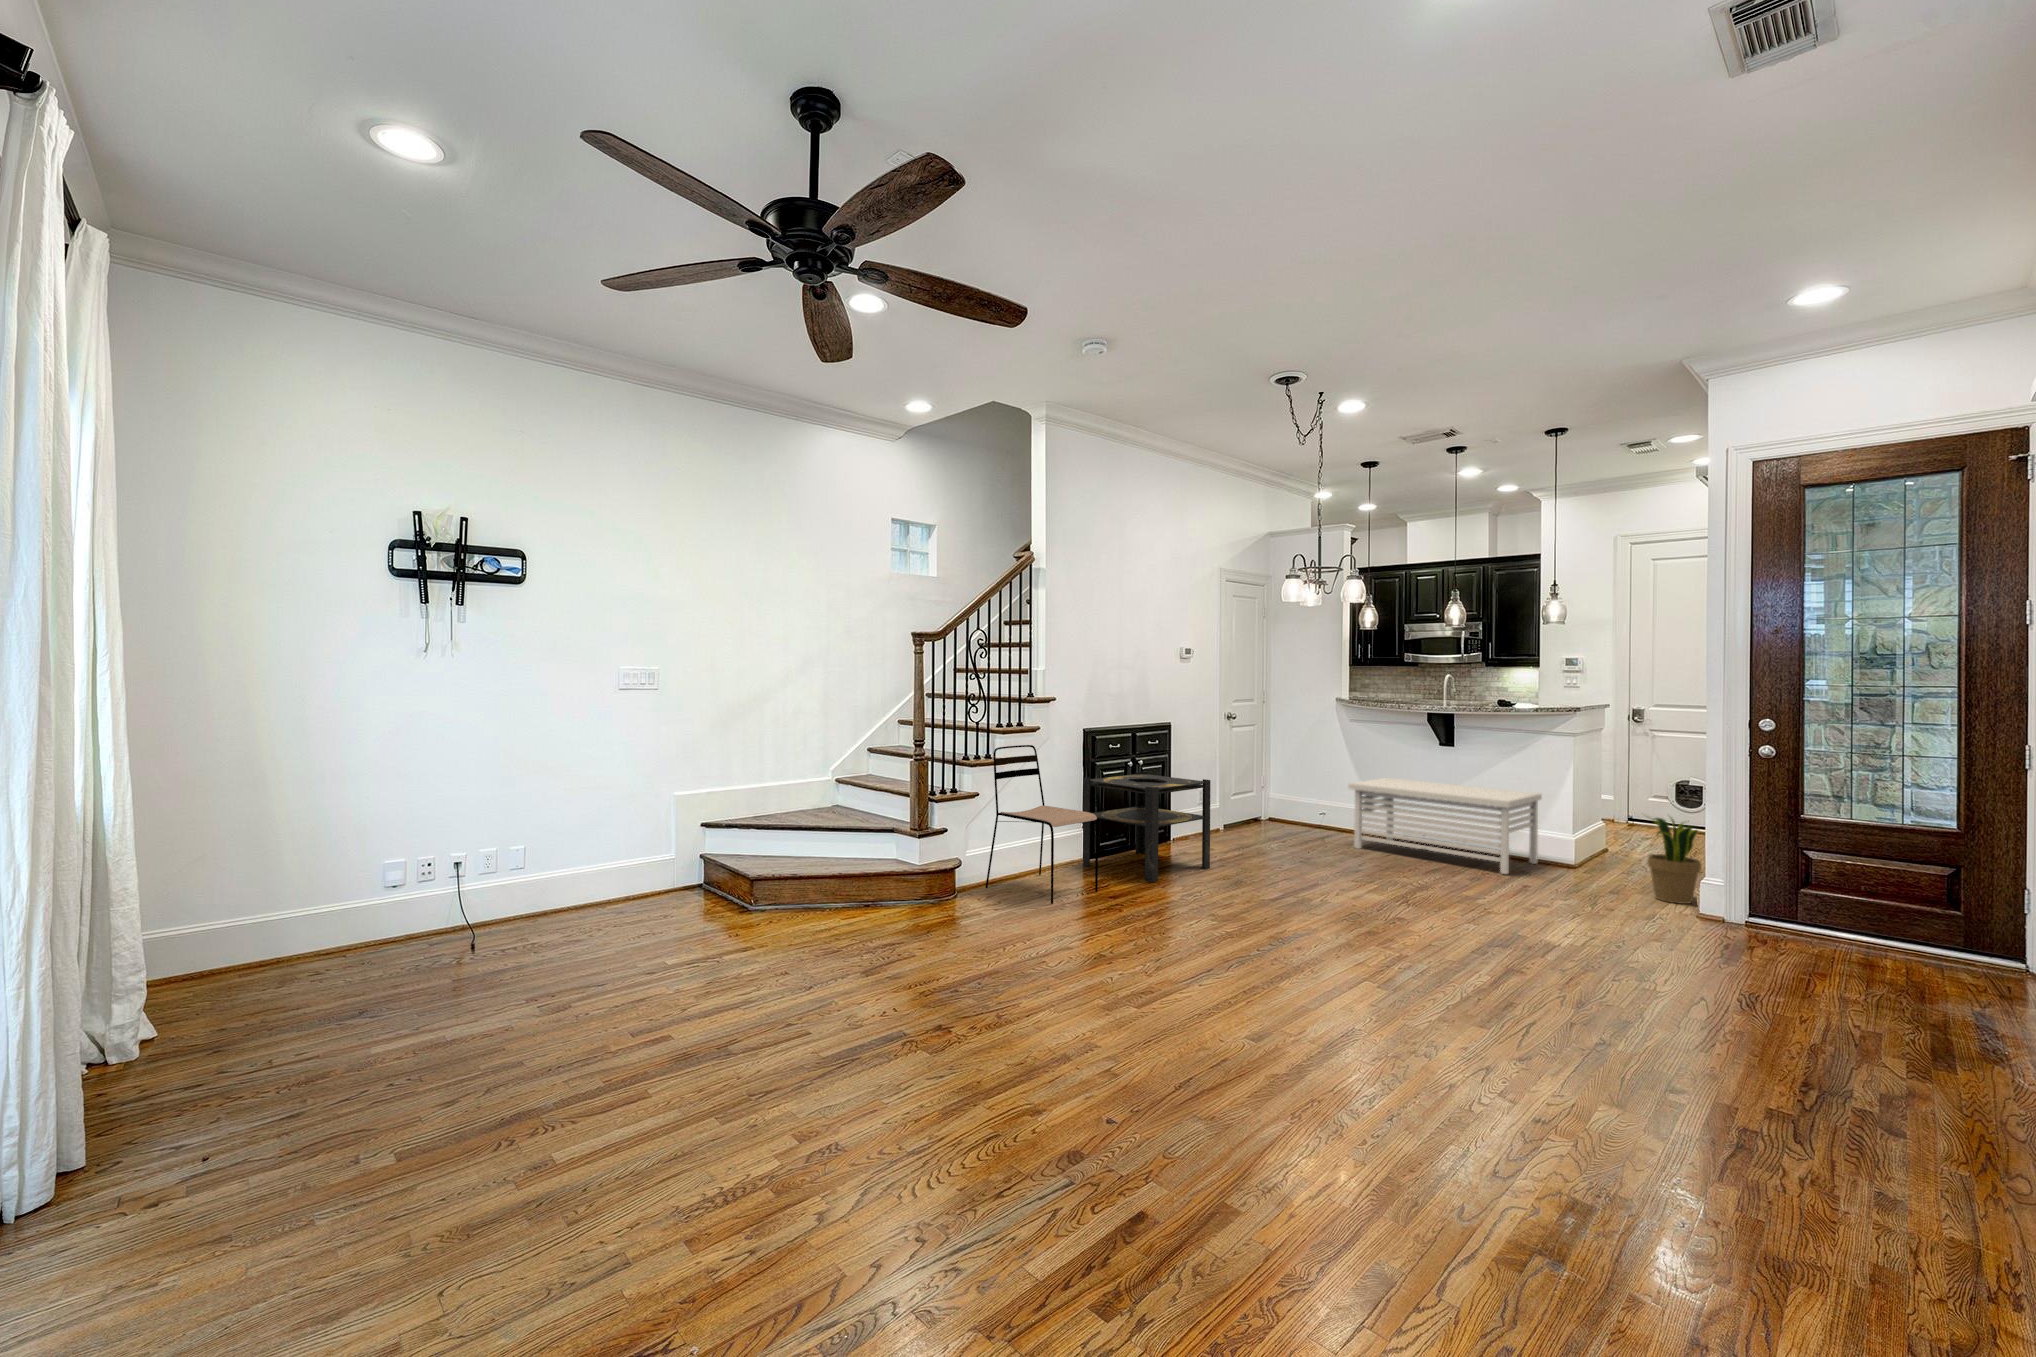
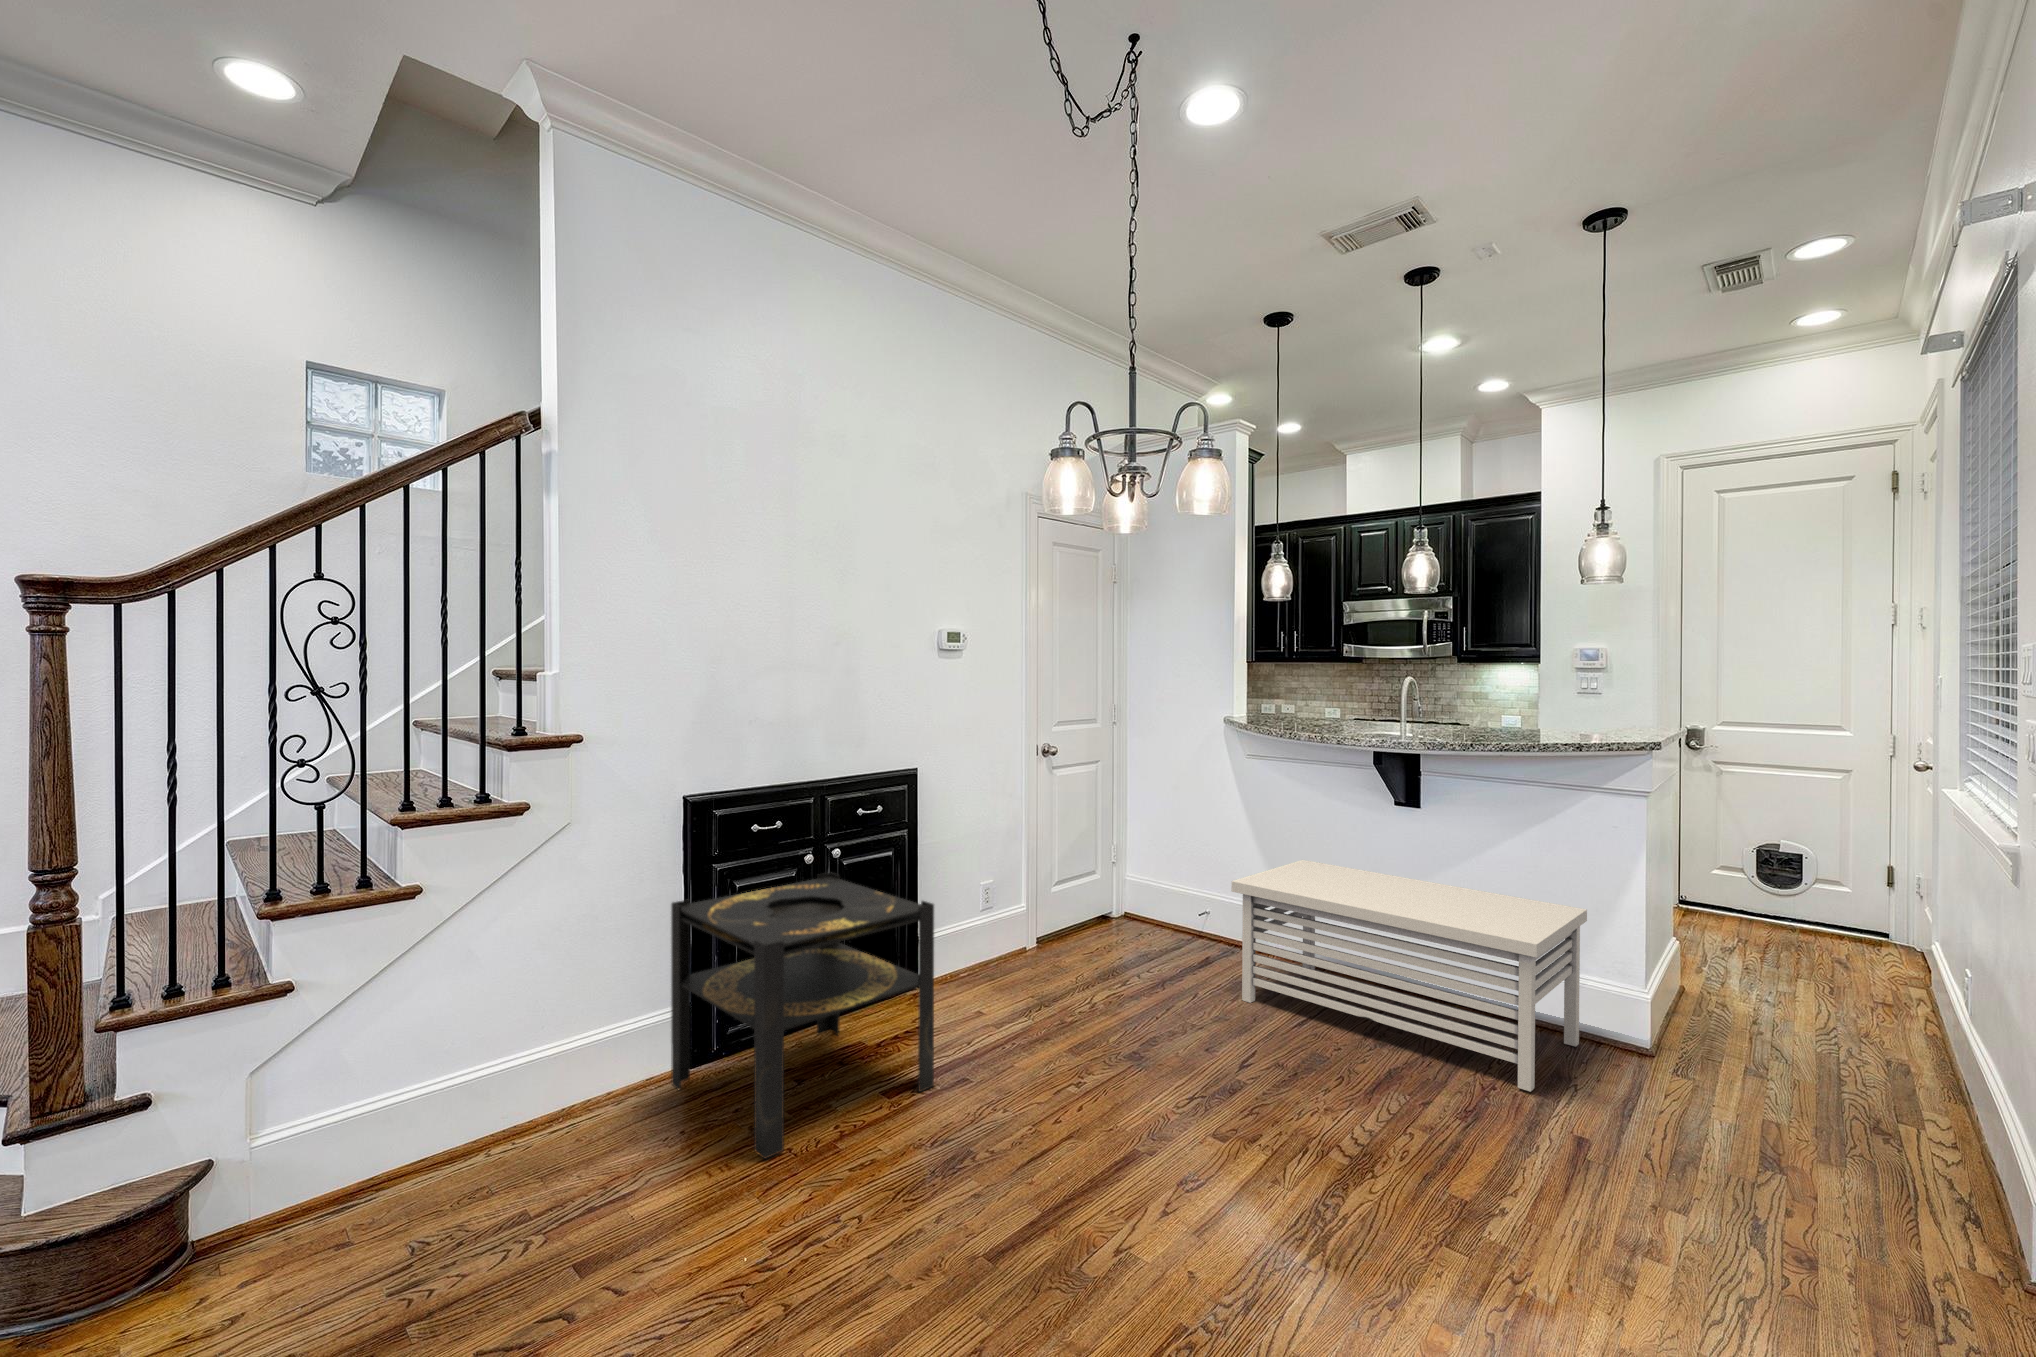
dining chair: present [986,745,1098,904] -> none [336,847,600,1297]
potted plant: present [1648,818,1701,904] -> none [1832,991,1987,1213]

